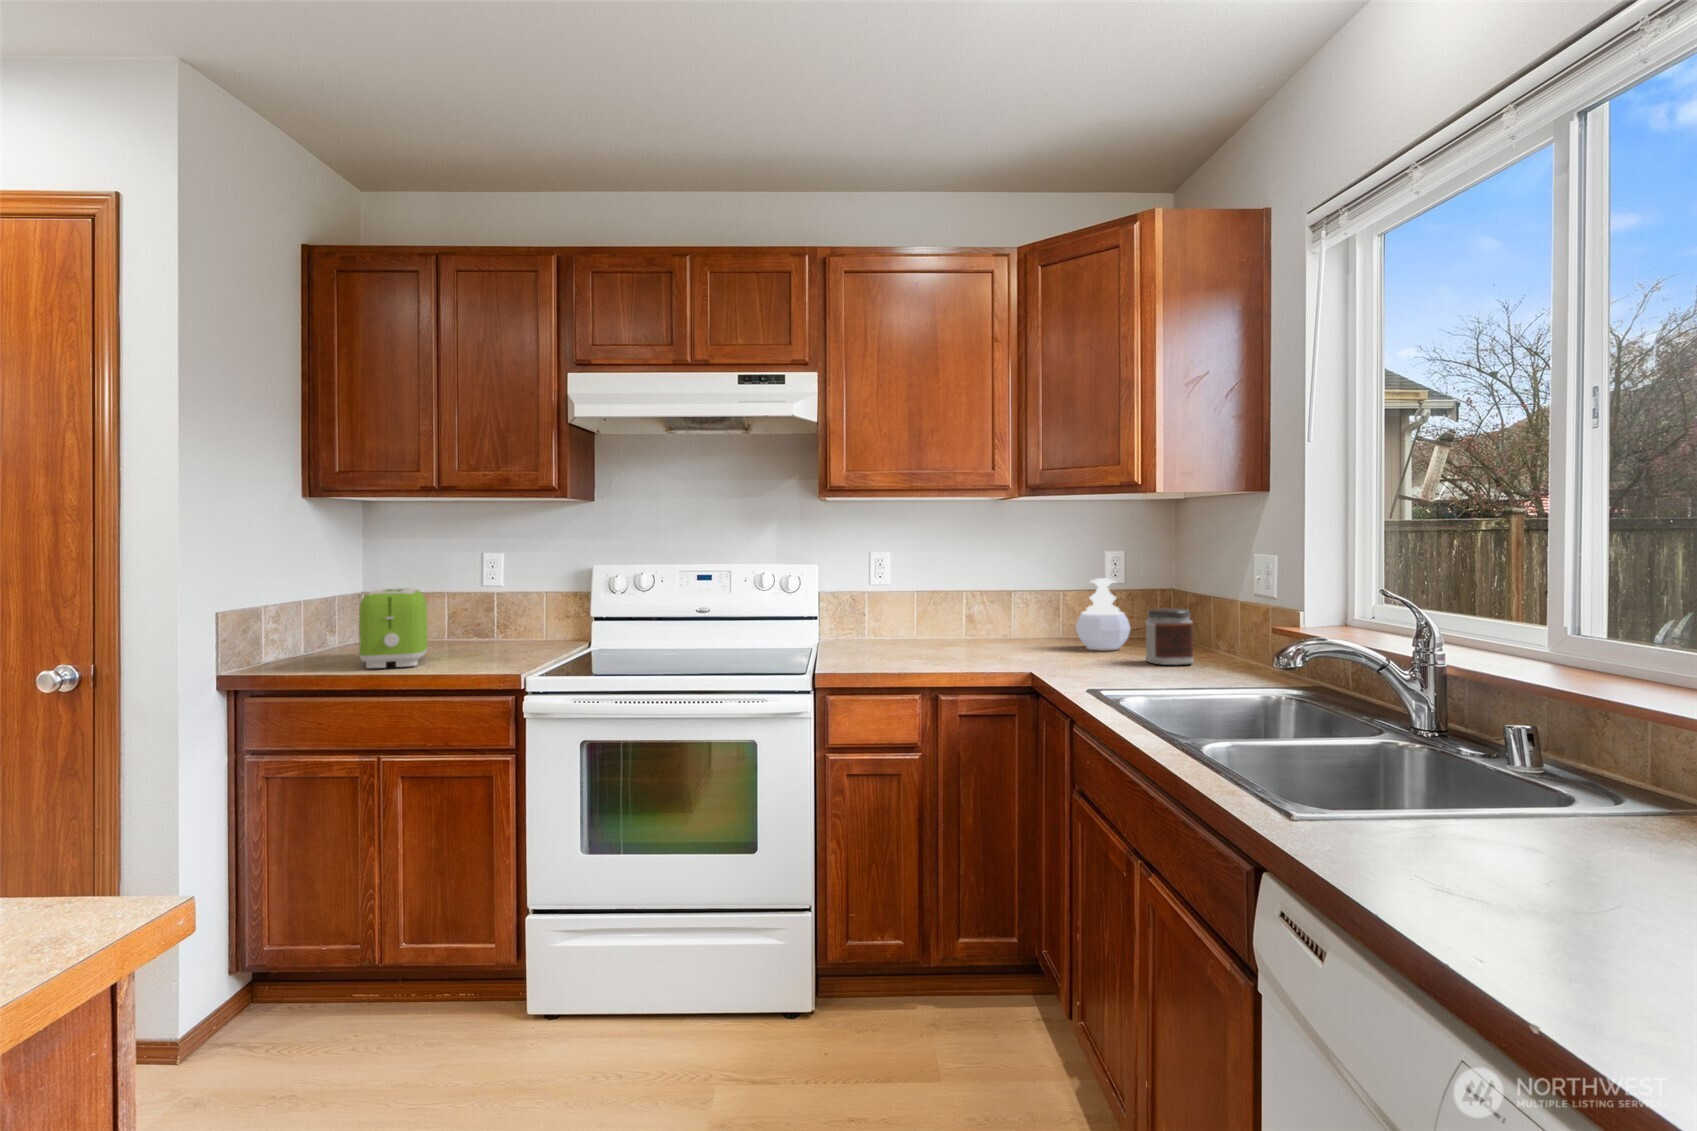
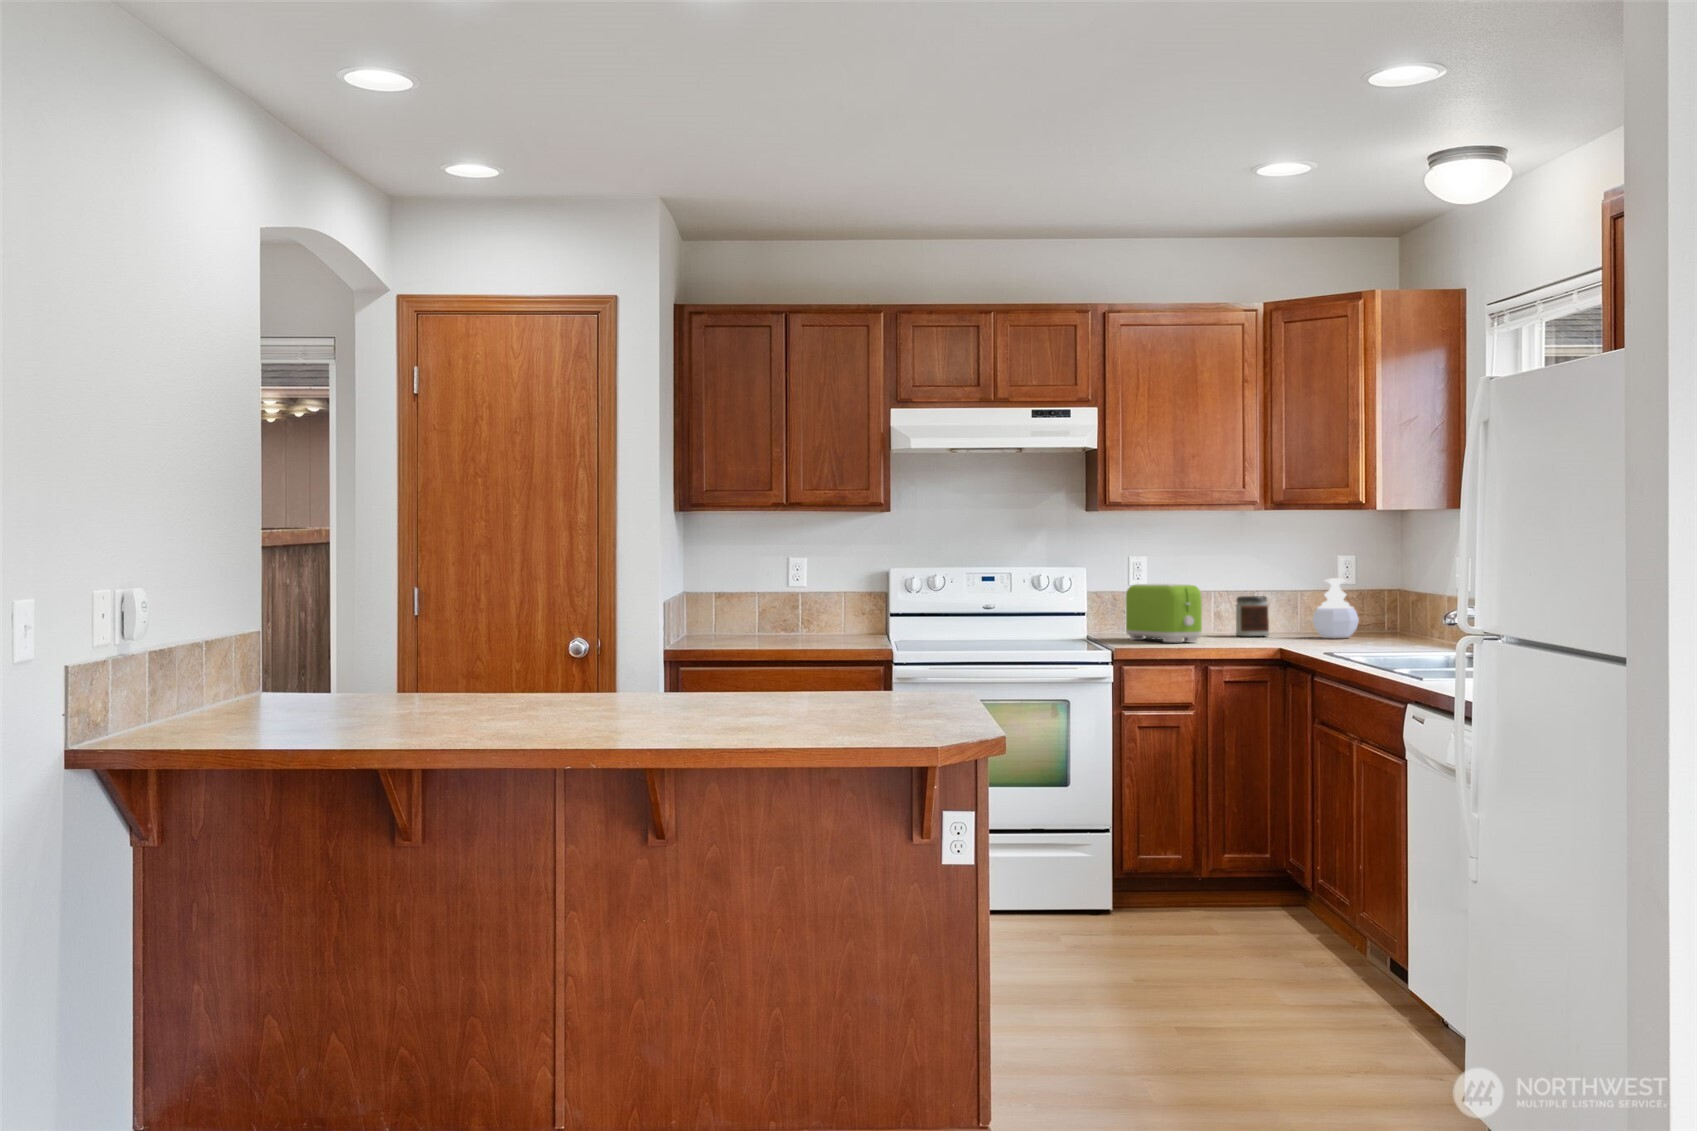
toaster: present [359,588,428,668] -> present [1126,584,1202,642]
jar: present [1145,608,1194,665] -> present [1236,596,1269,636]

